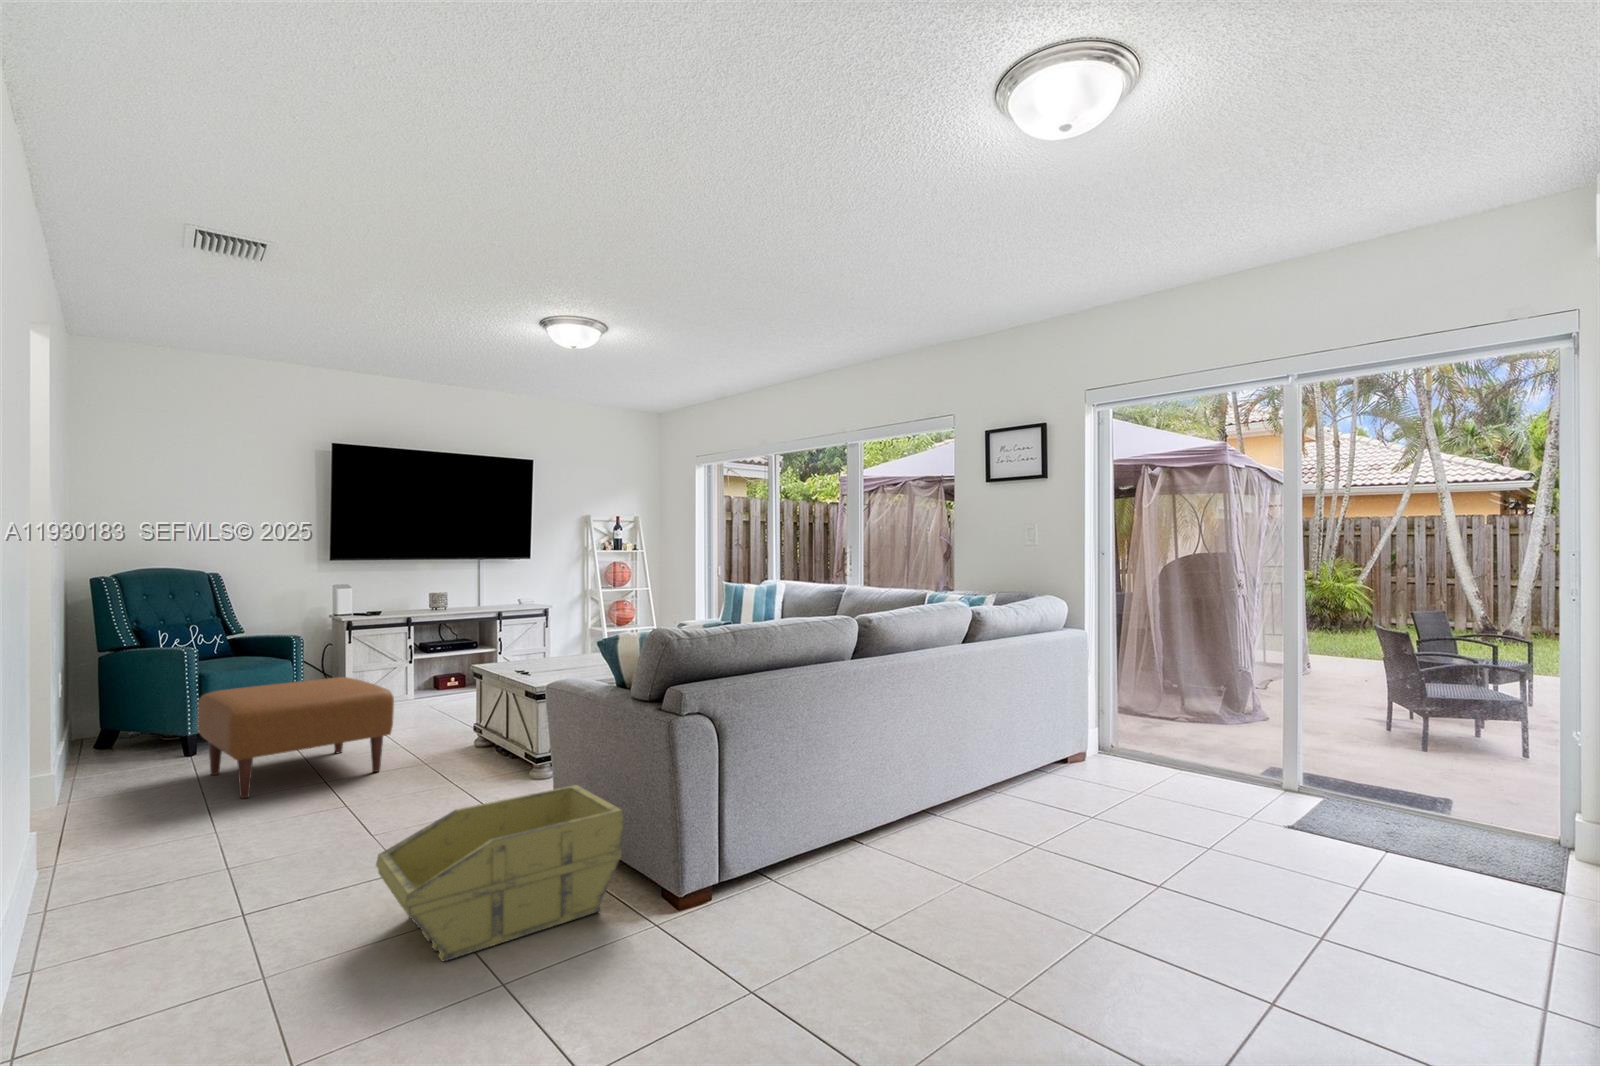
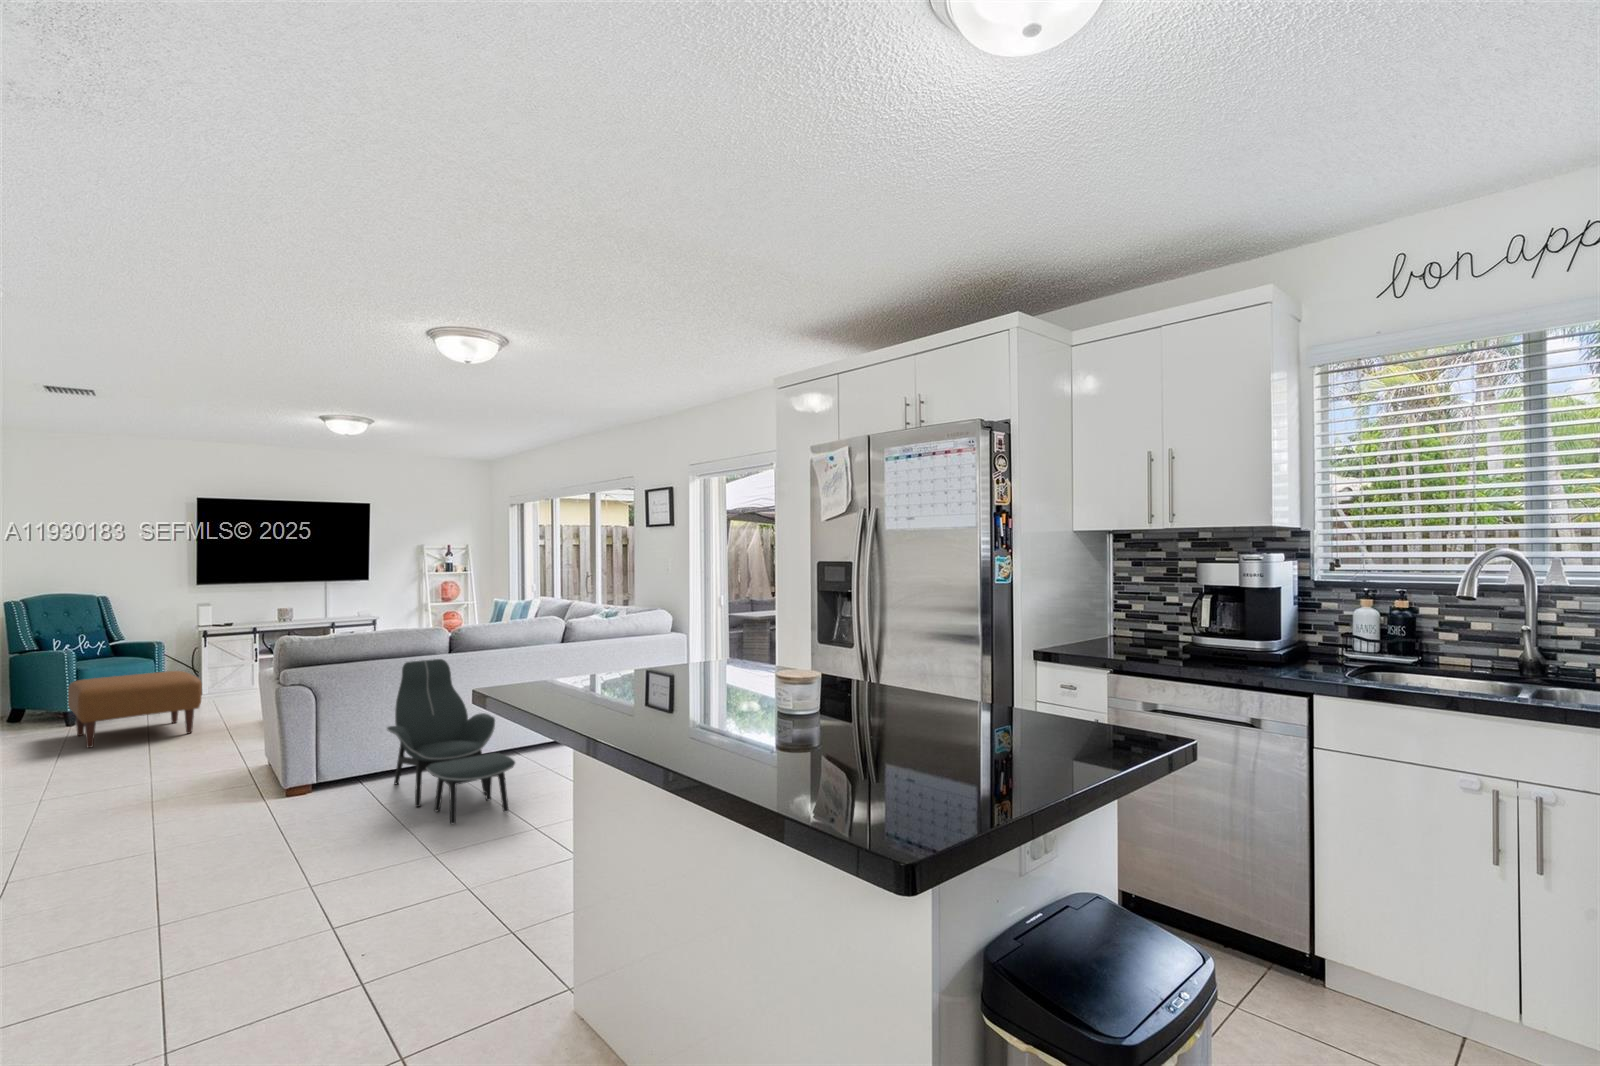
lounge chair: none [822,667,1149,1000] -> present [387,659,515,824]
storage bin: present [376,785,624,961] -> none [114,730,265,814]

